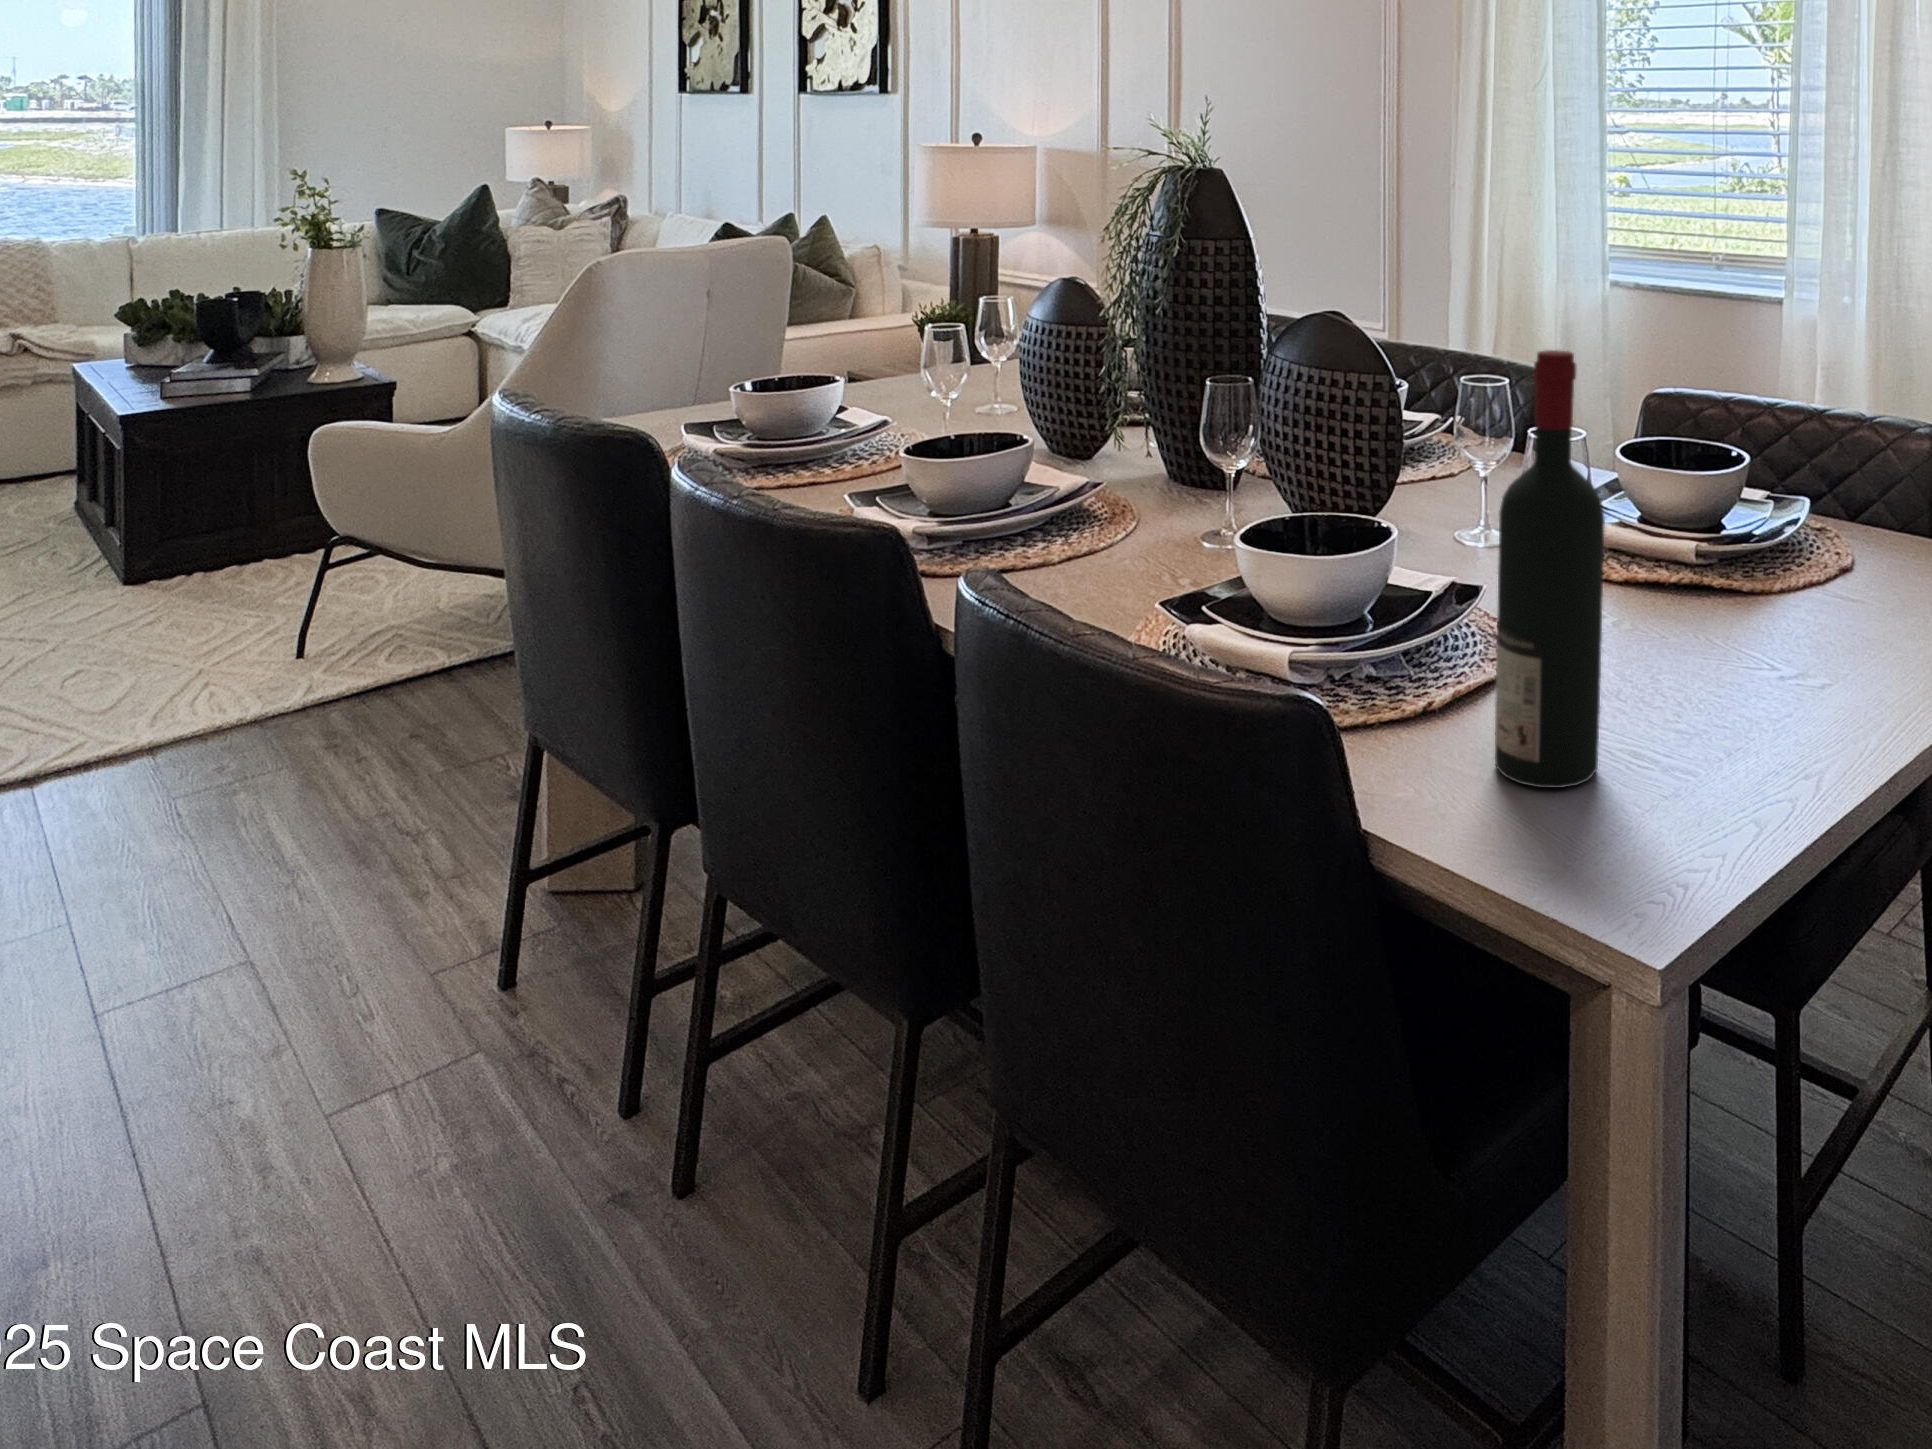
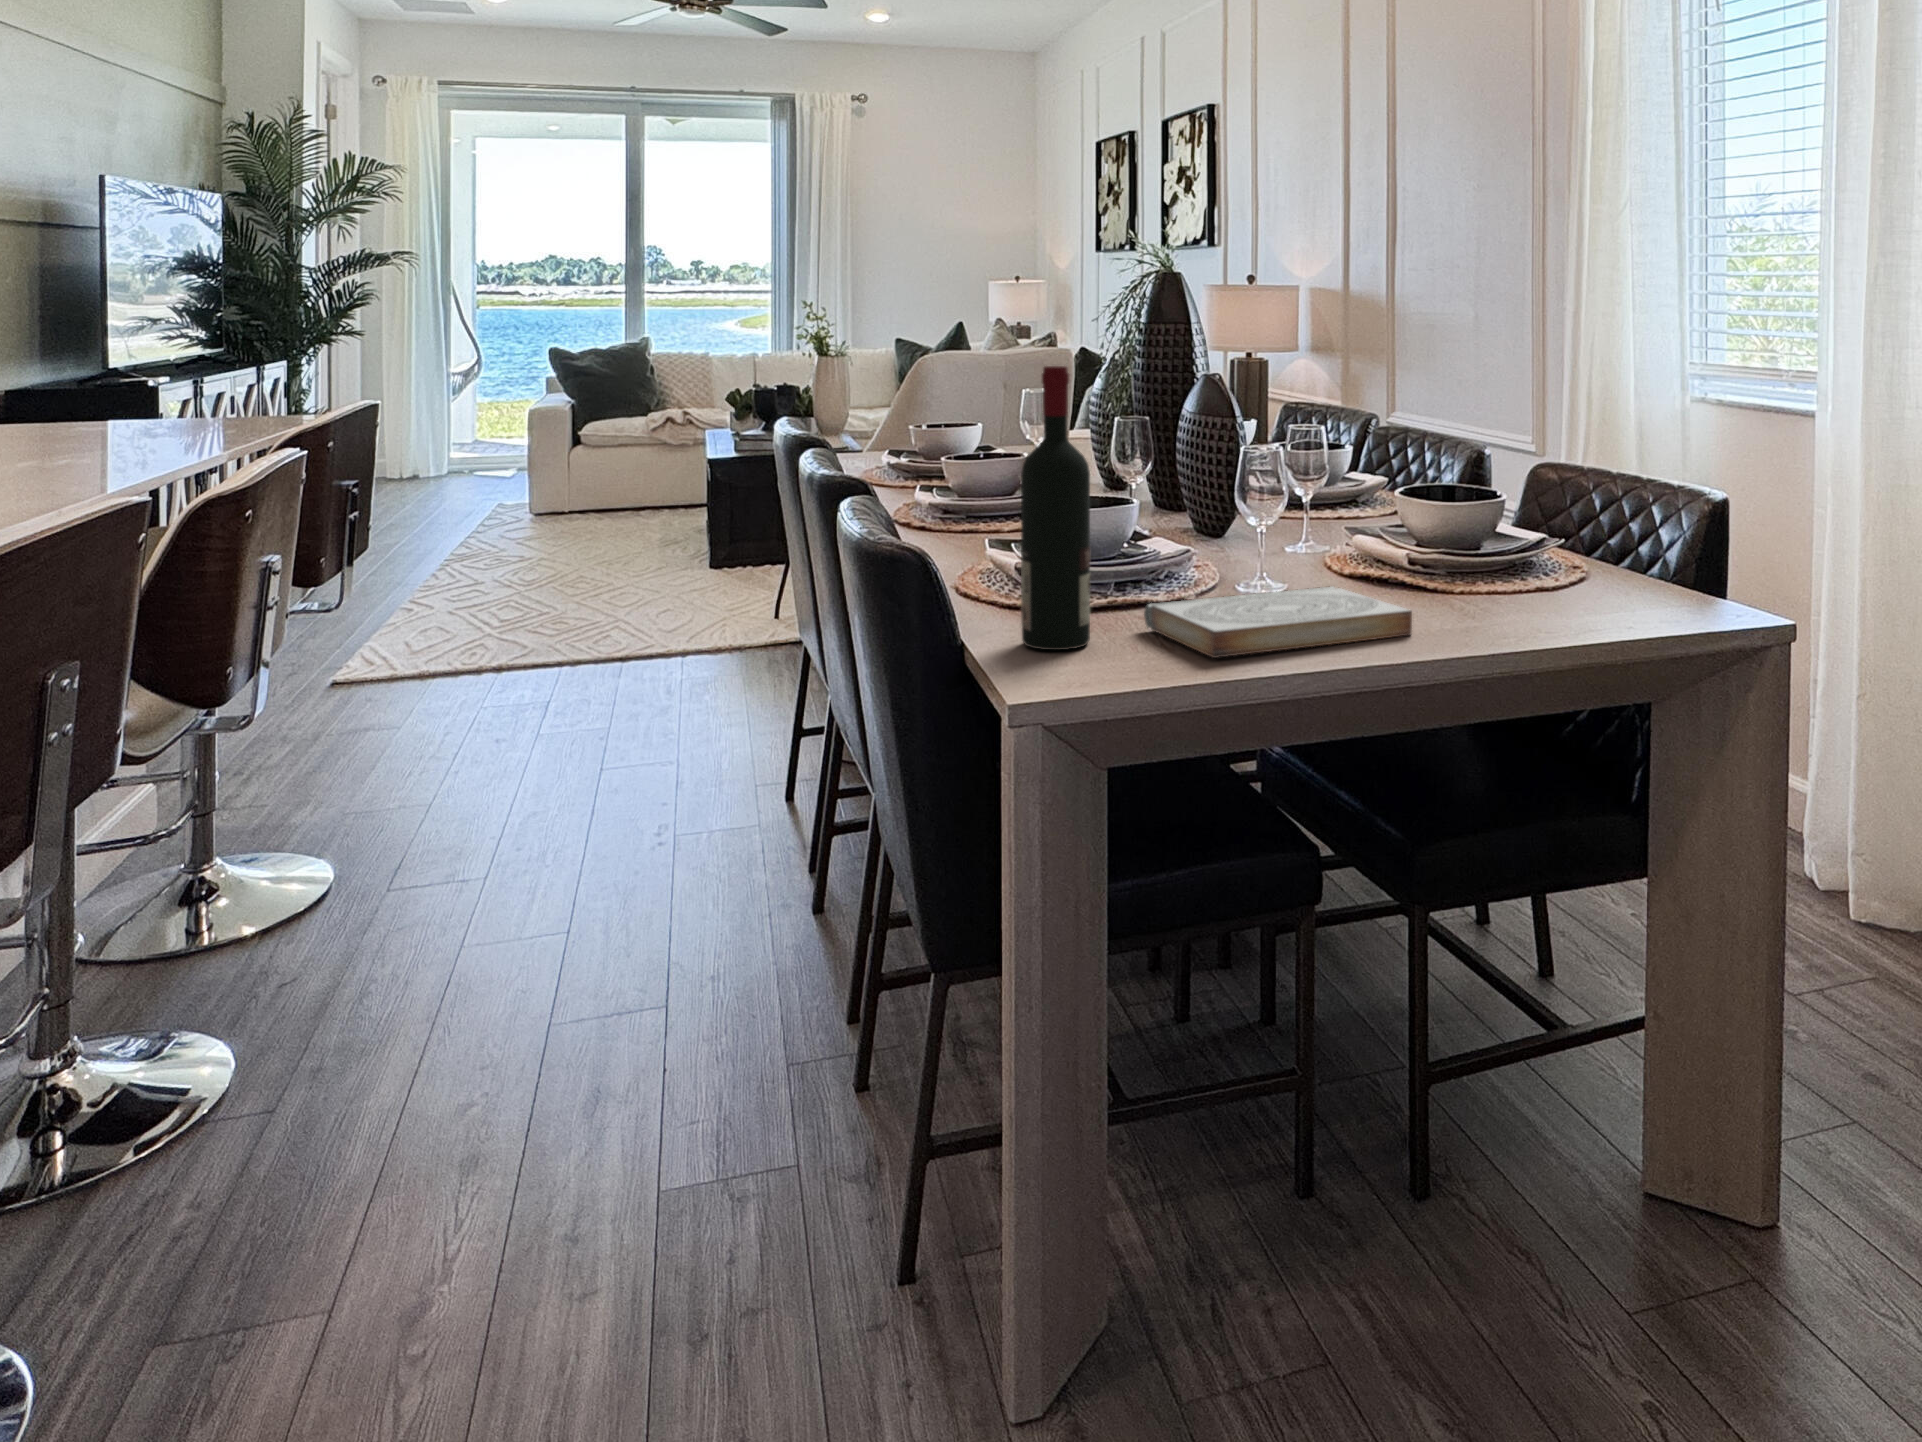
book: none [1599,601,1903,759] -> present [1144,586,1412,658]

